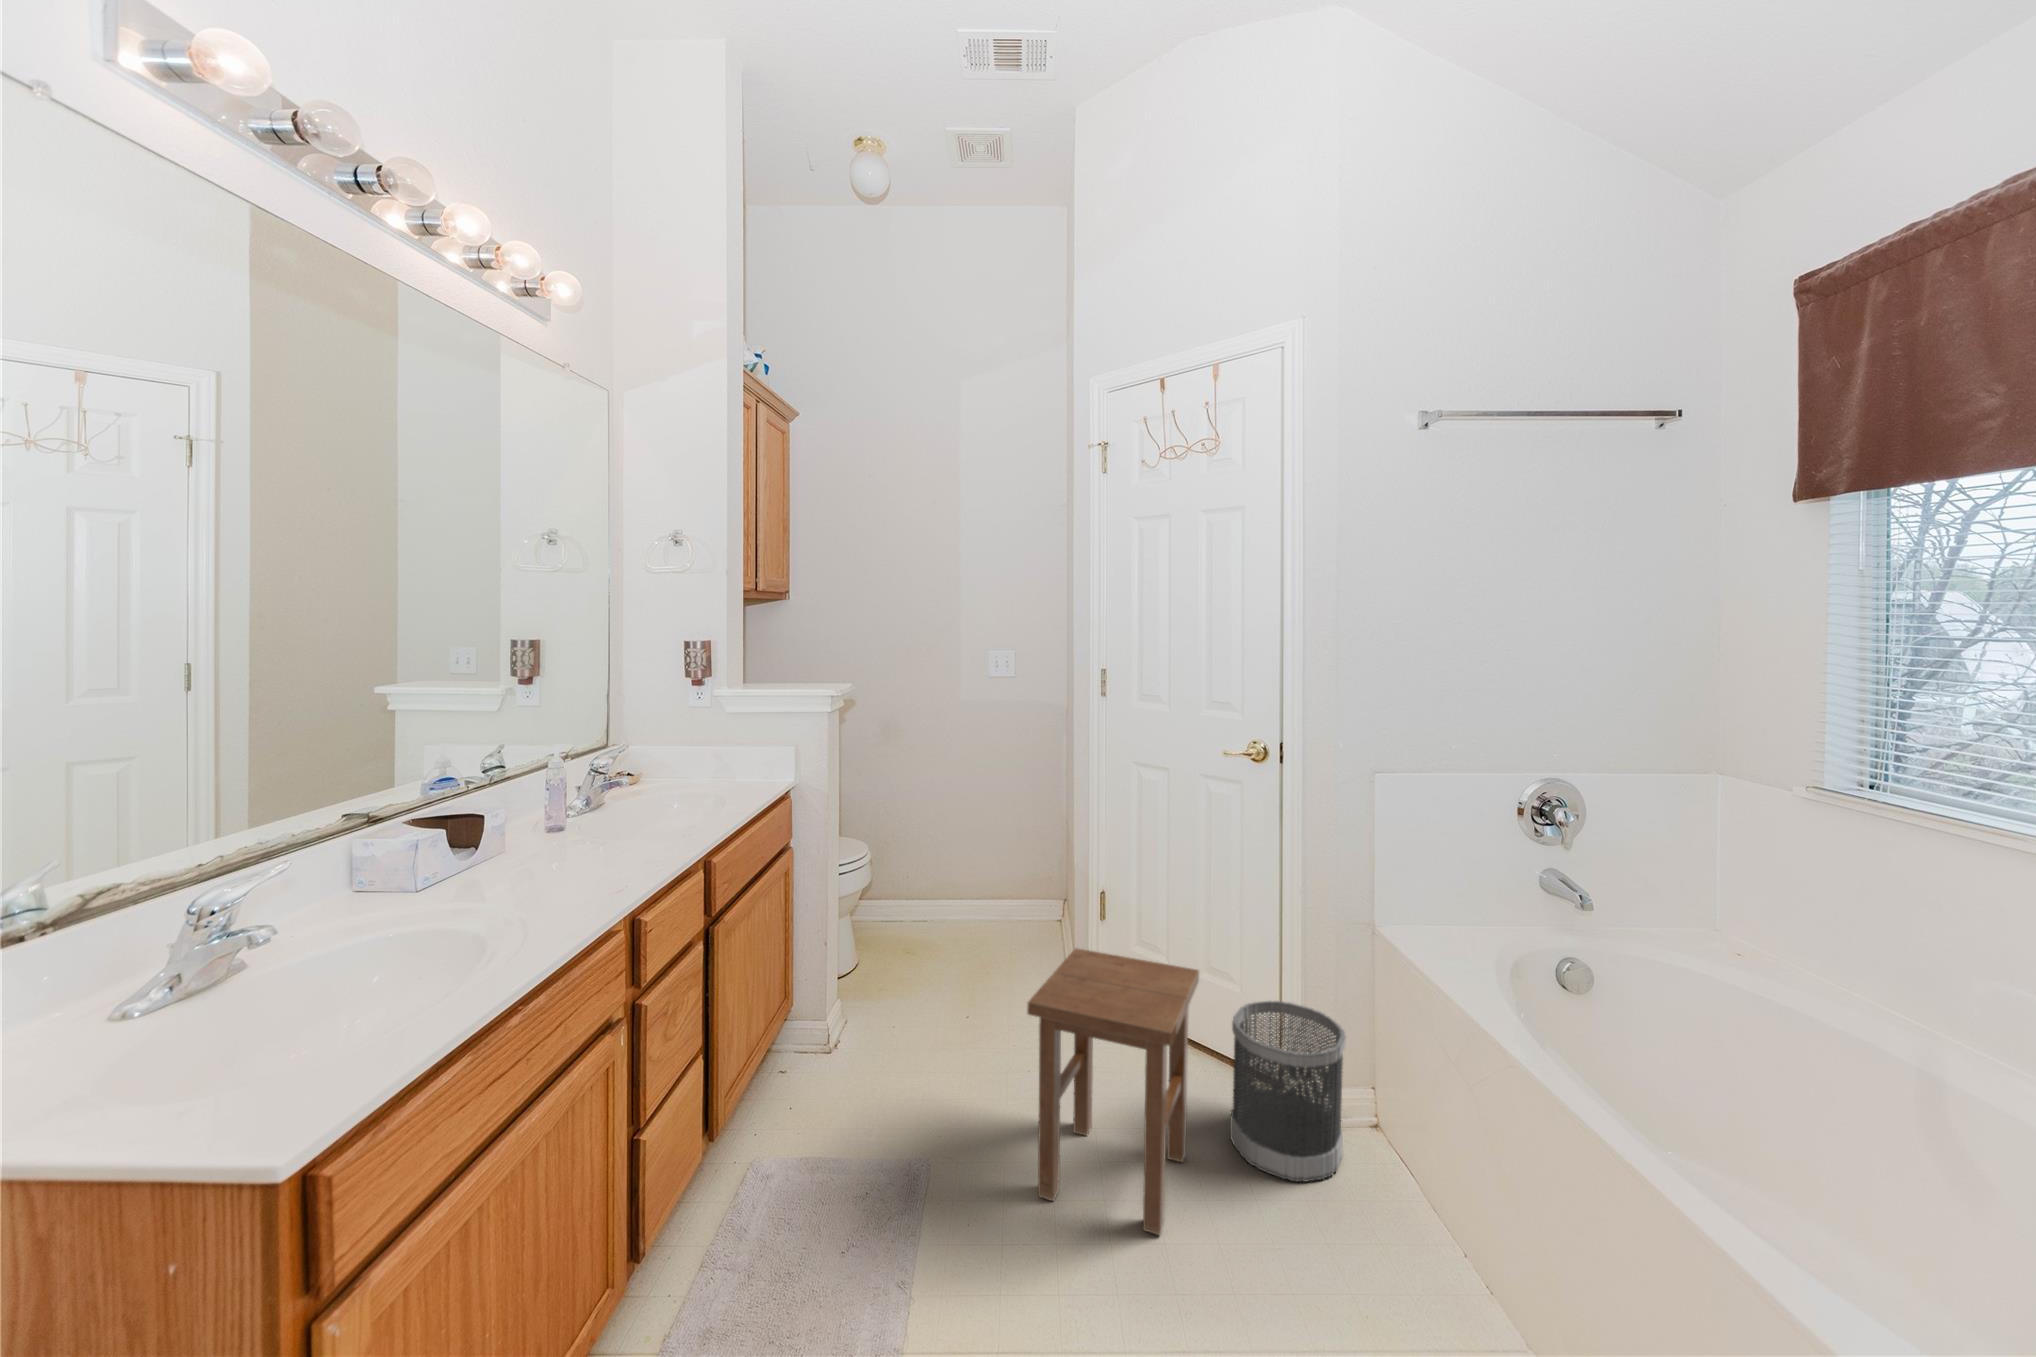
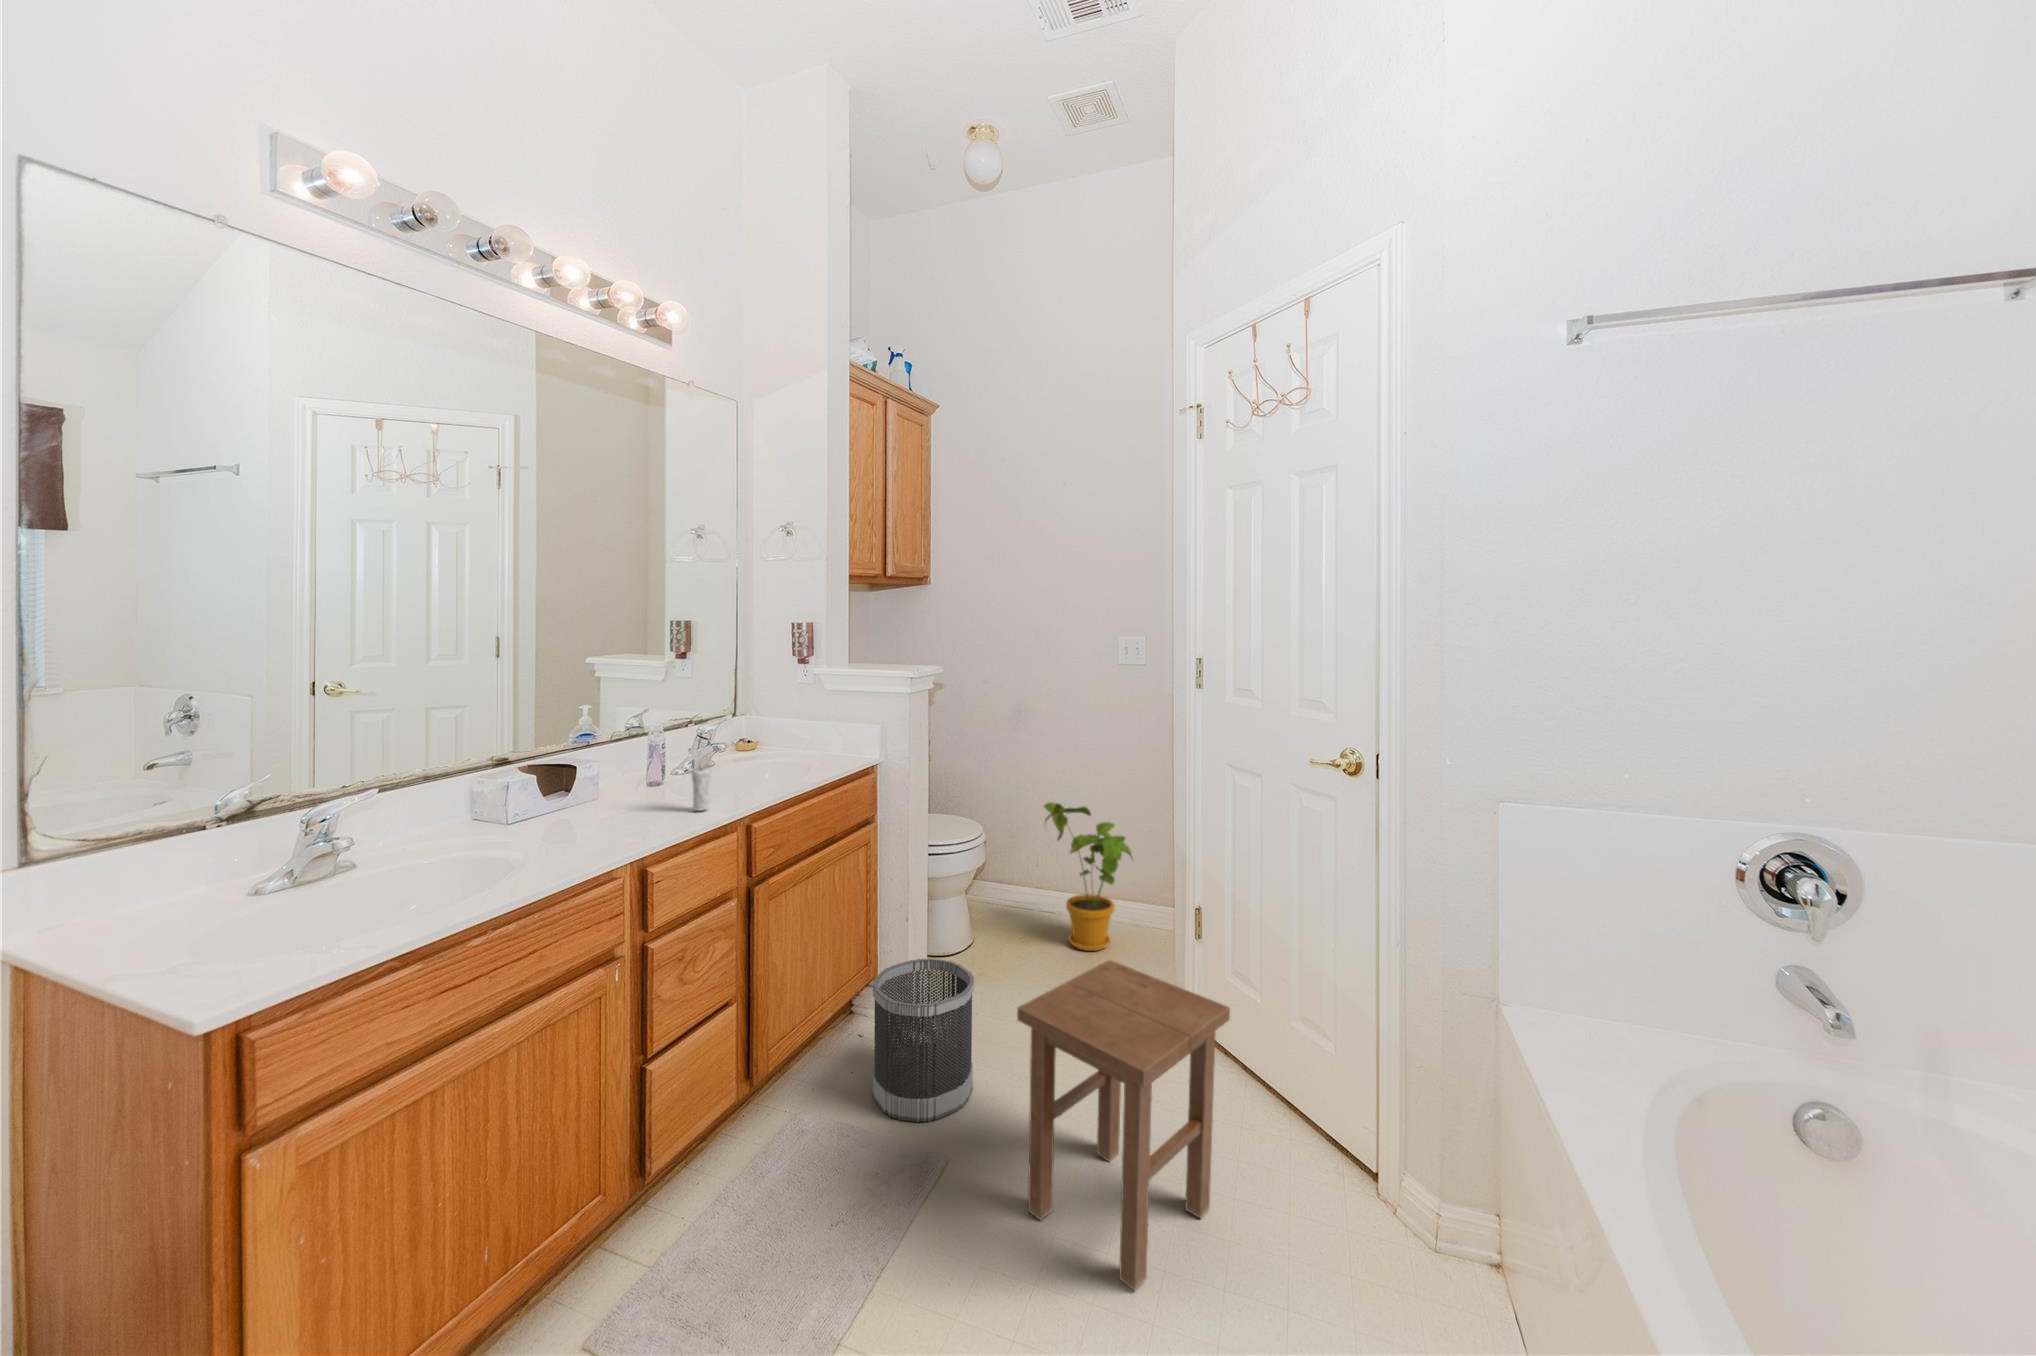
candle: none [645,791,668,849] -> present [692,767,711,811]
house plant: none [932,813,1020,955] -> present [1044,802,1132,951]
wastebasket: present [1230,1001,1346,1182] -> present [873,959,974,1122]

